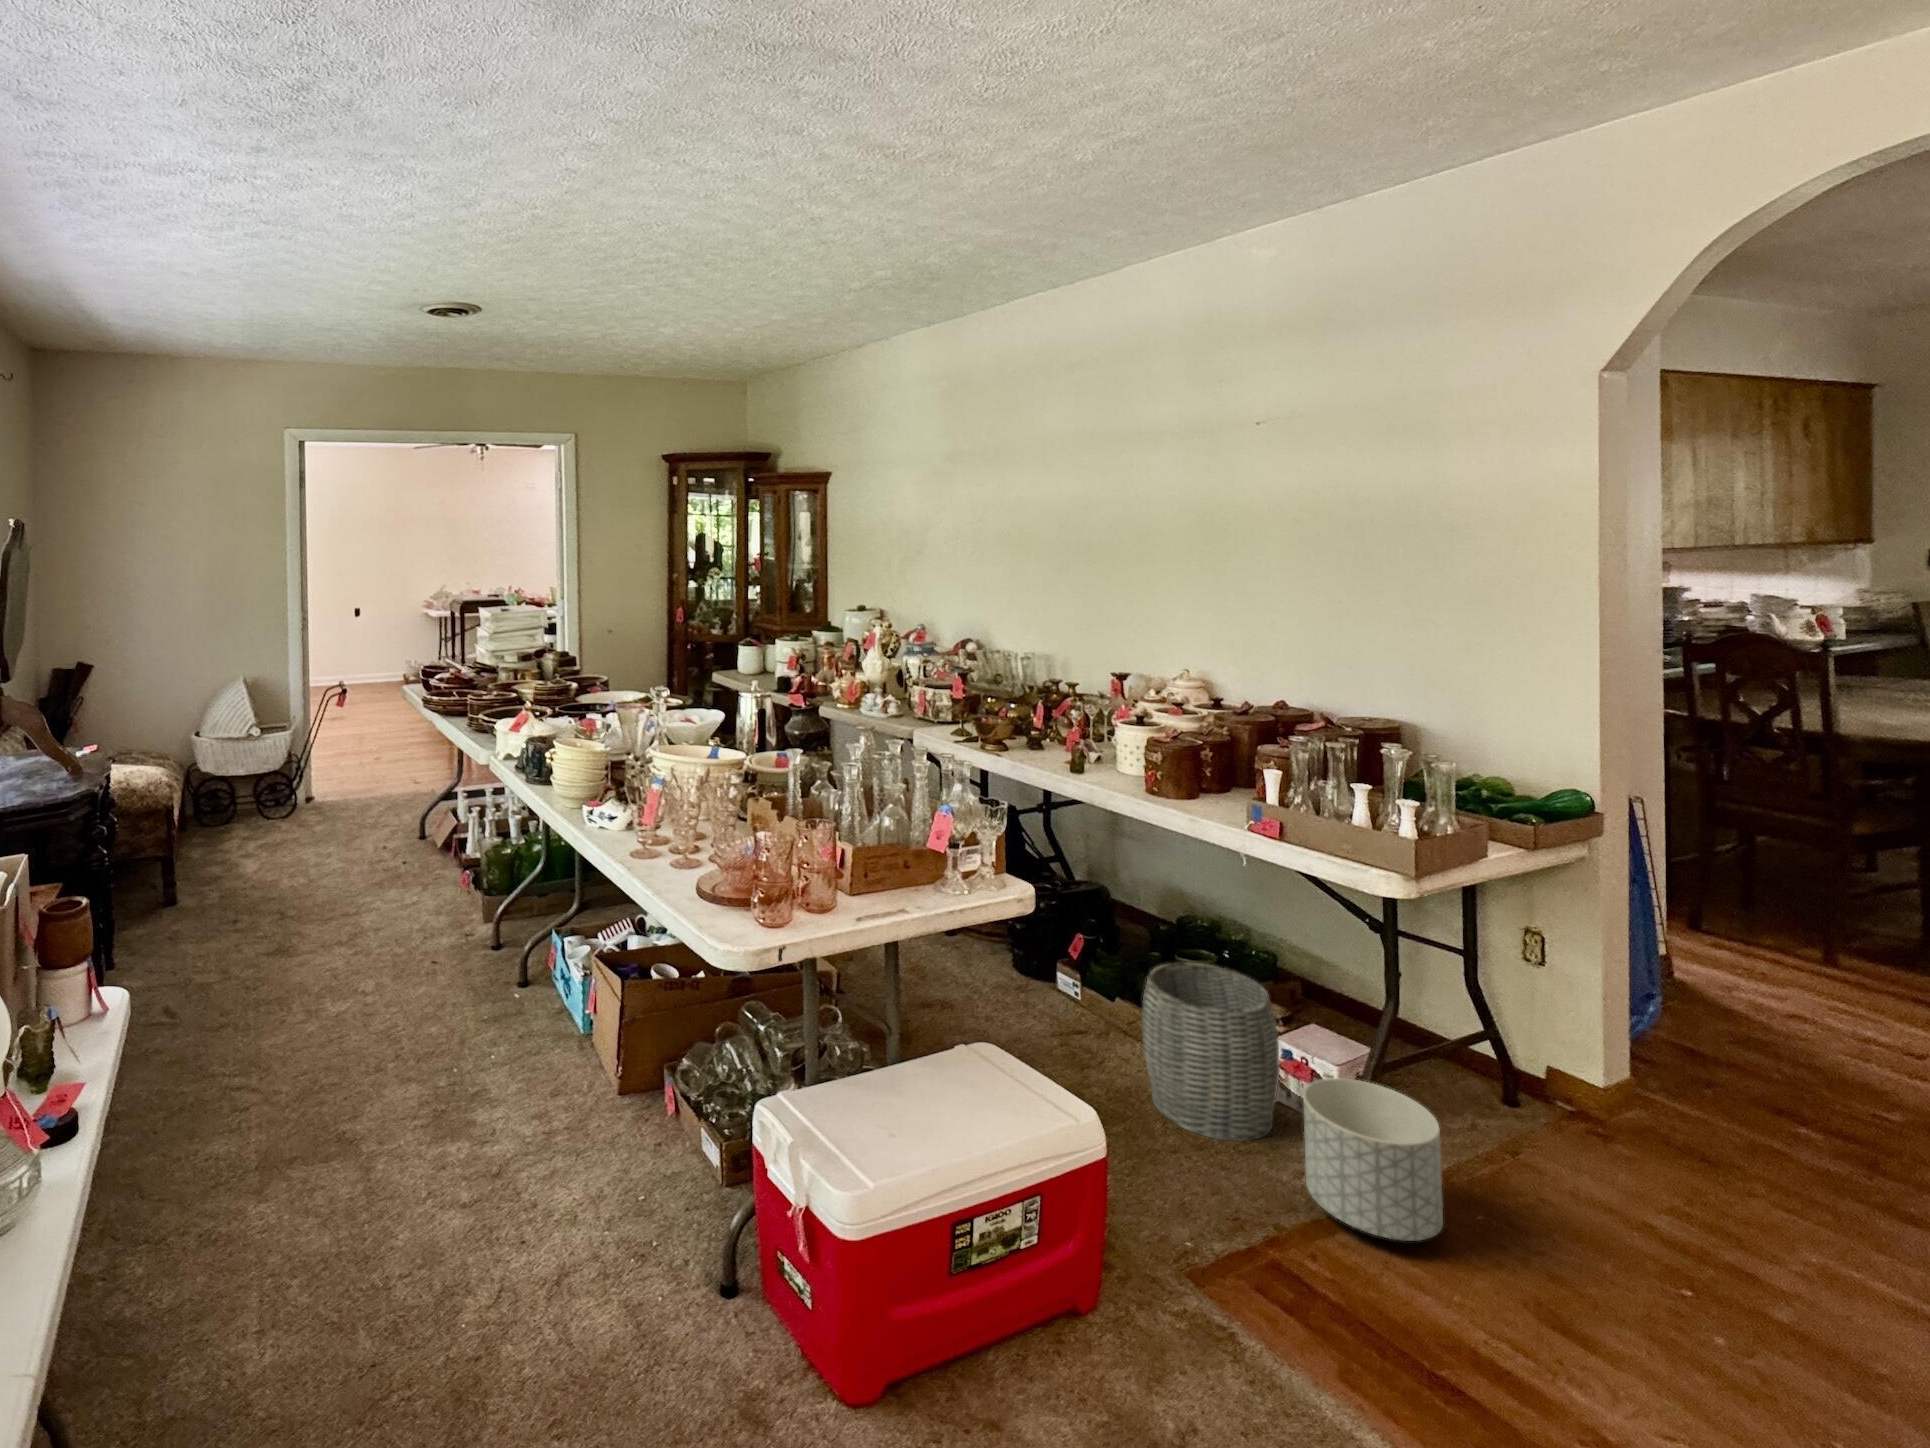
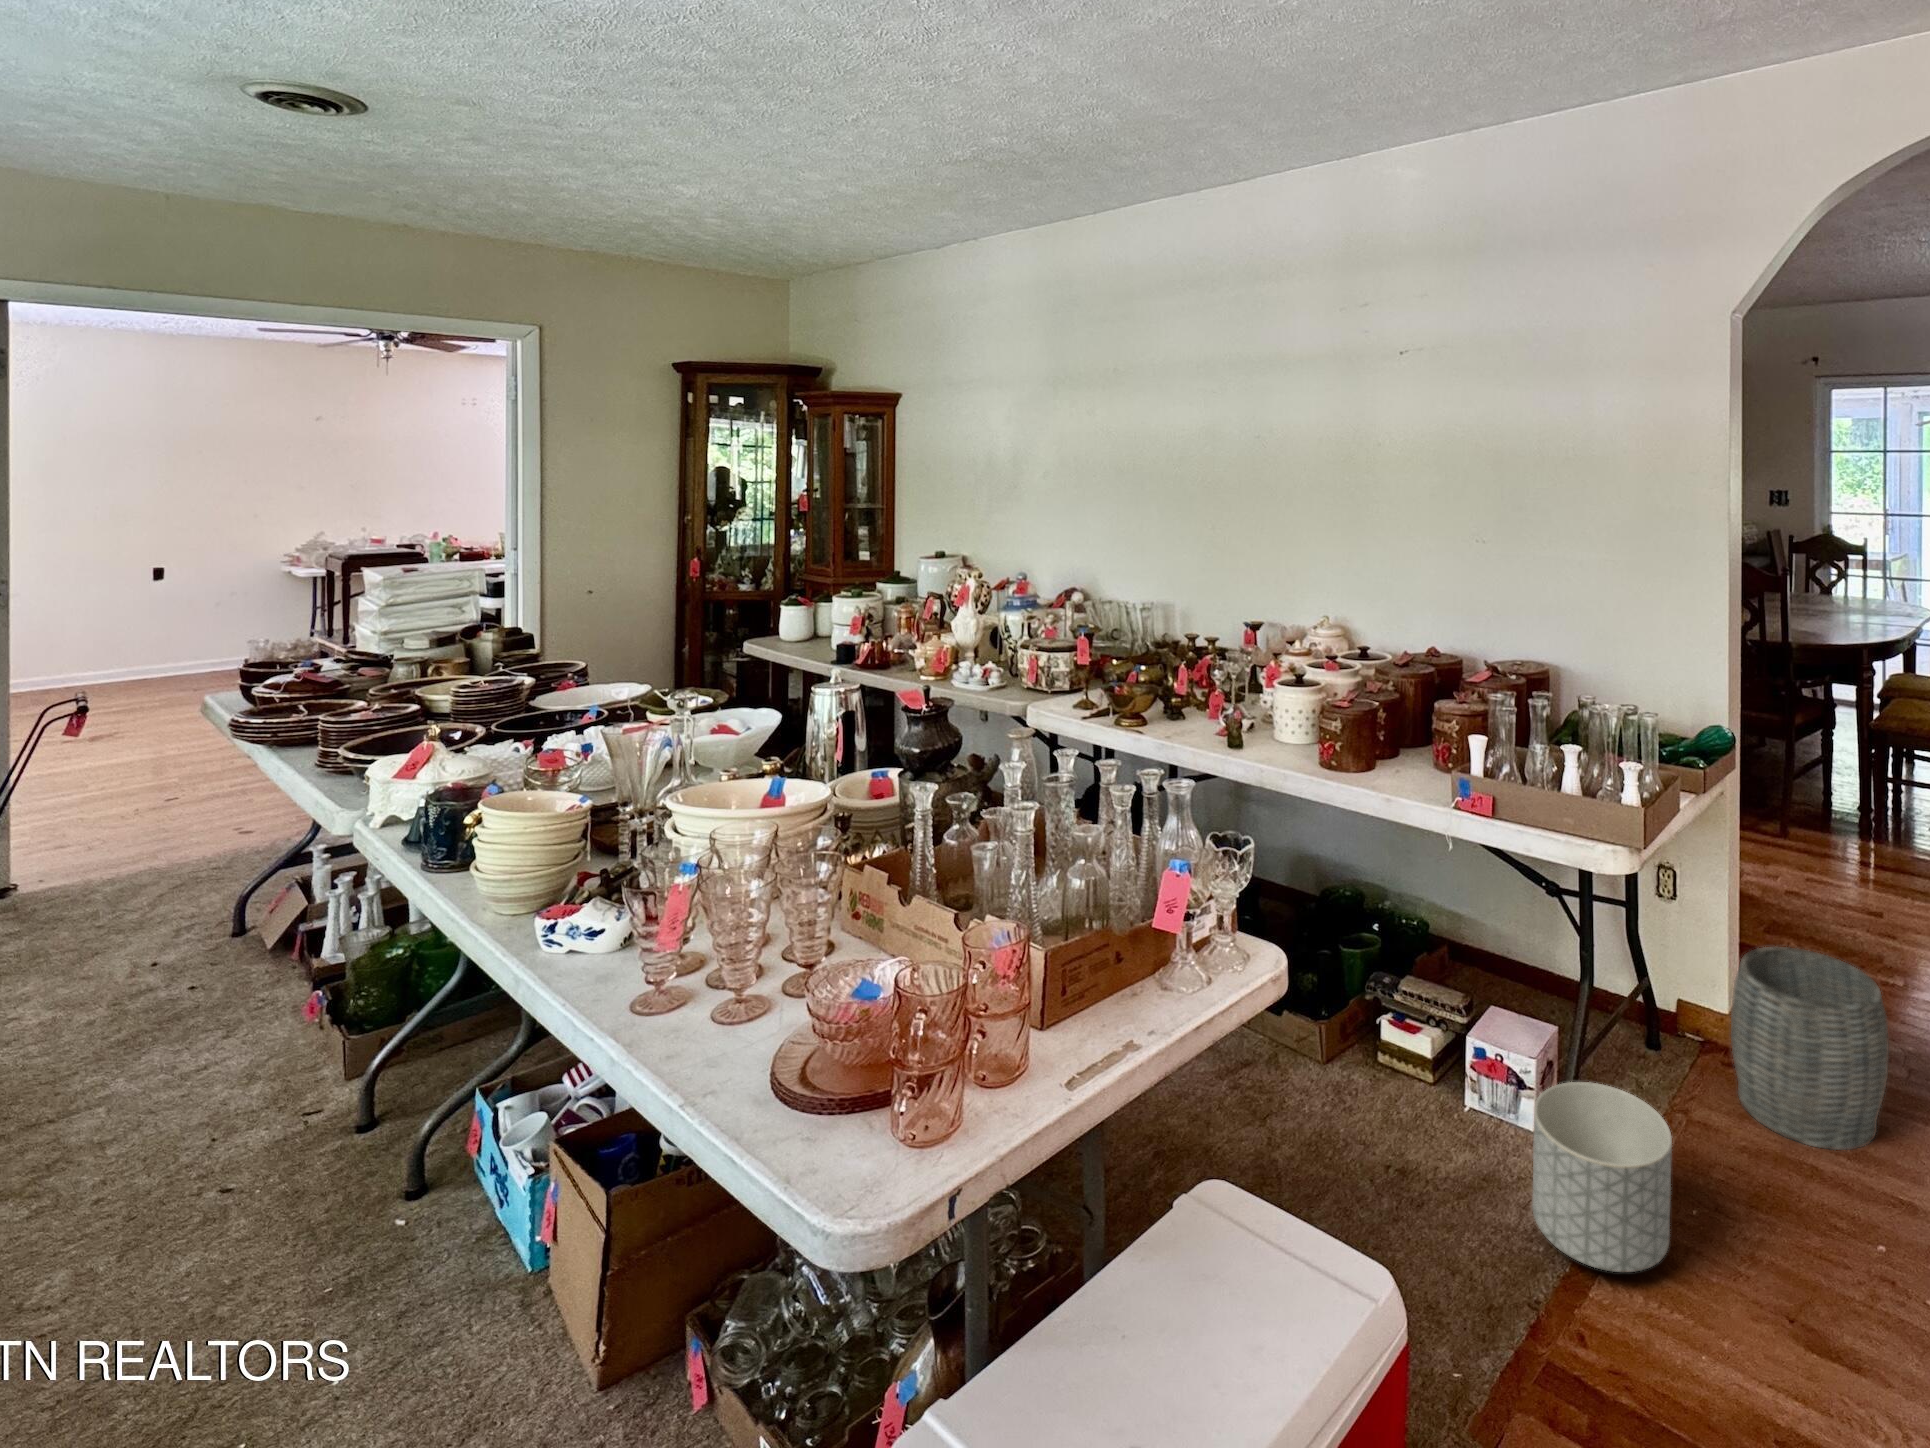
woven basket: present [1142,962,1280,1141] -> present [1731,947,1889,1150]

